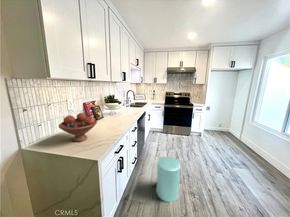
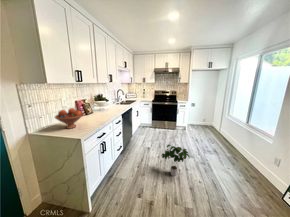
trash can: present [154,157,180,202] -> none [135,144,154,178]
potted plant: none [187,159,229,200] -> present [162,145,190,176]

